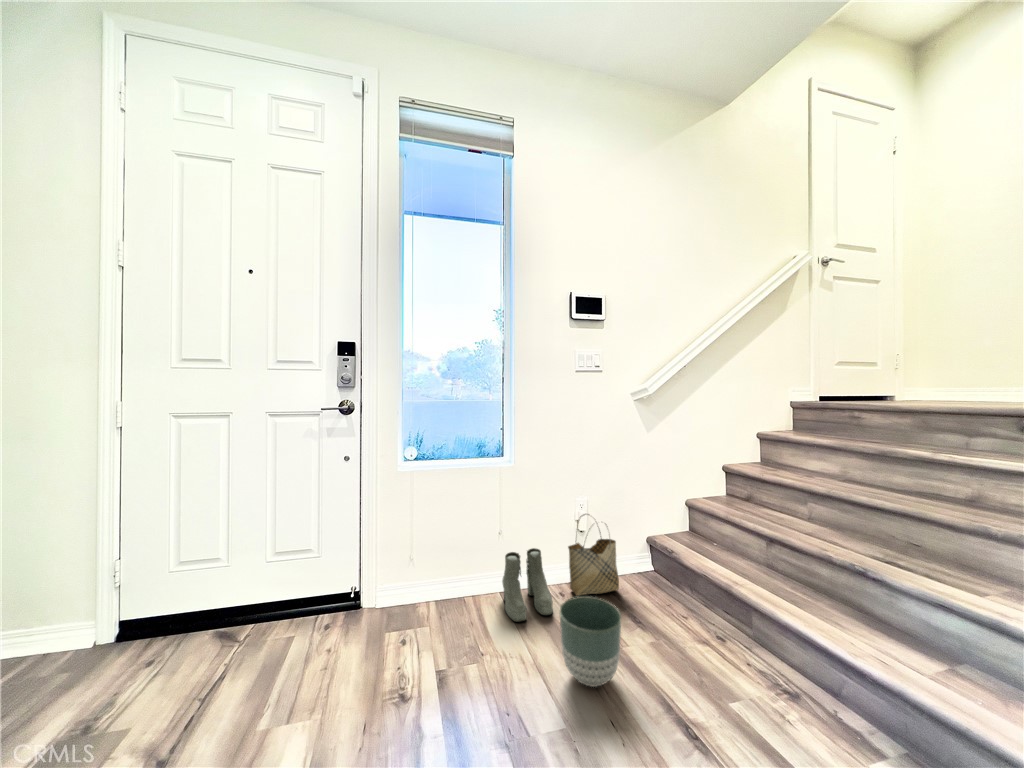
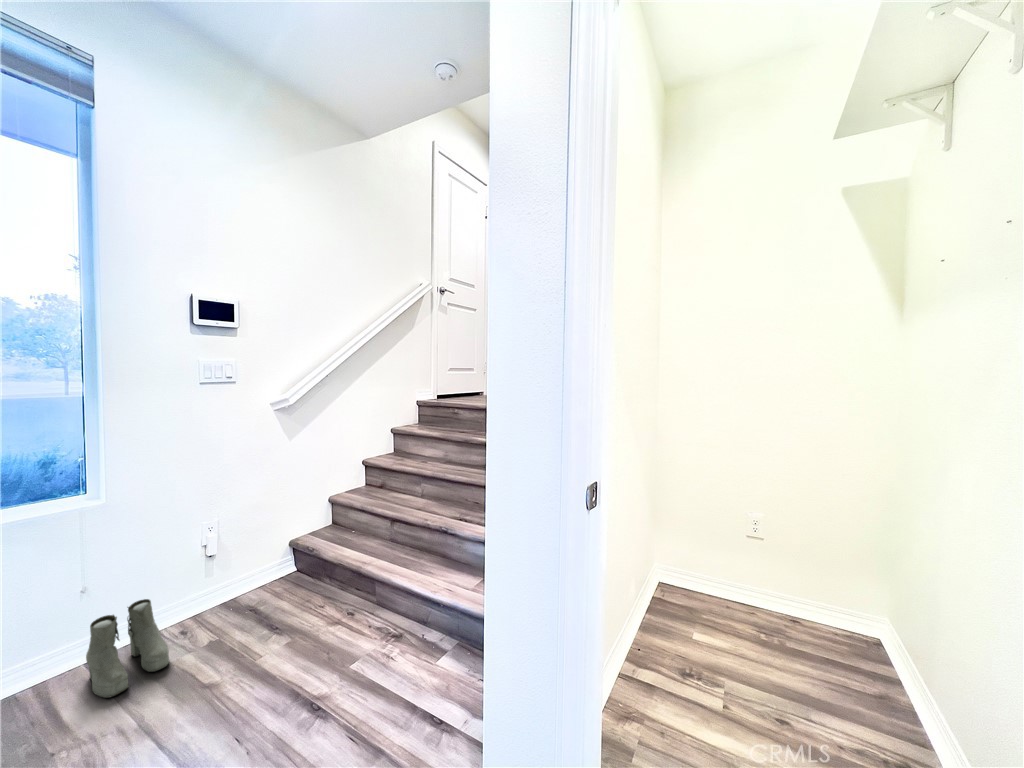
woven basket: present [568,514,619,596] -> none [191,539,257,631]
planter: present [560,596,621,687] -> none [174,627,250,721]

